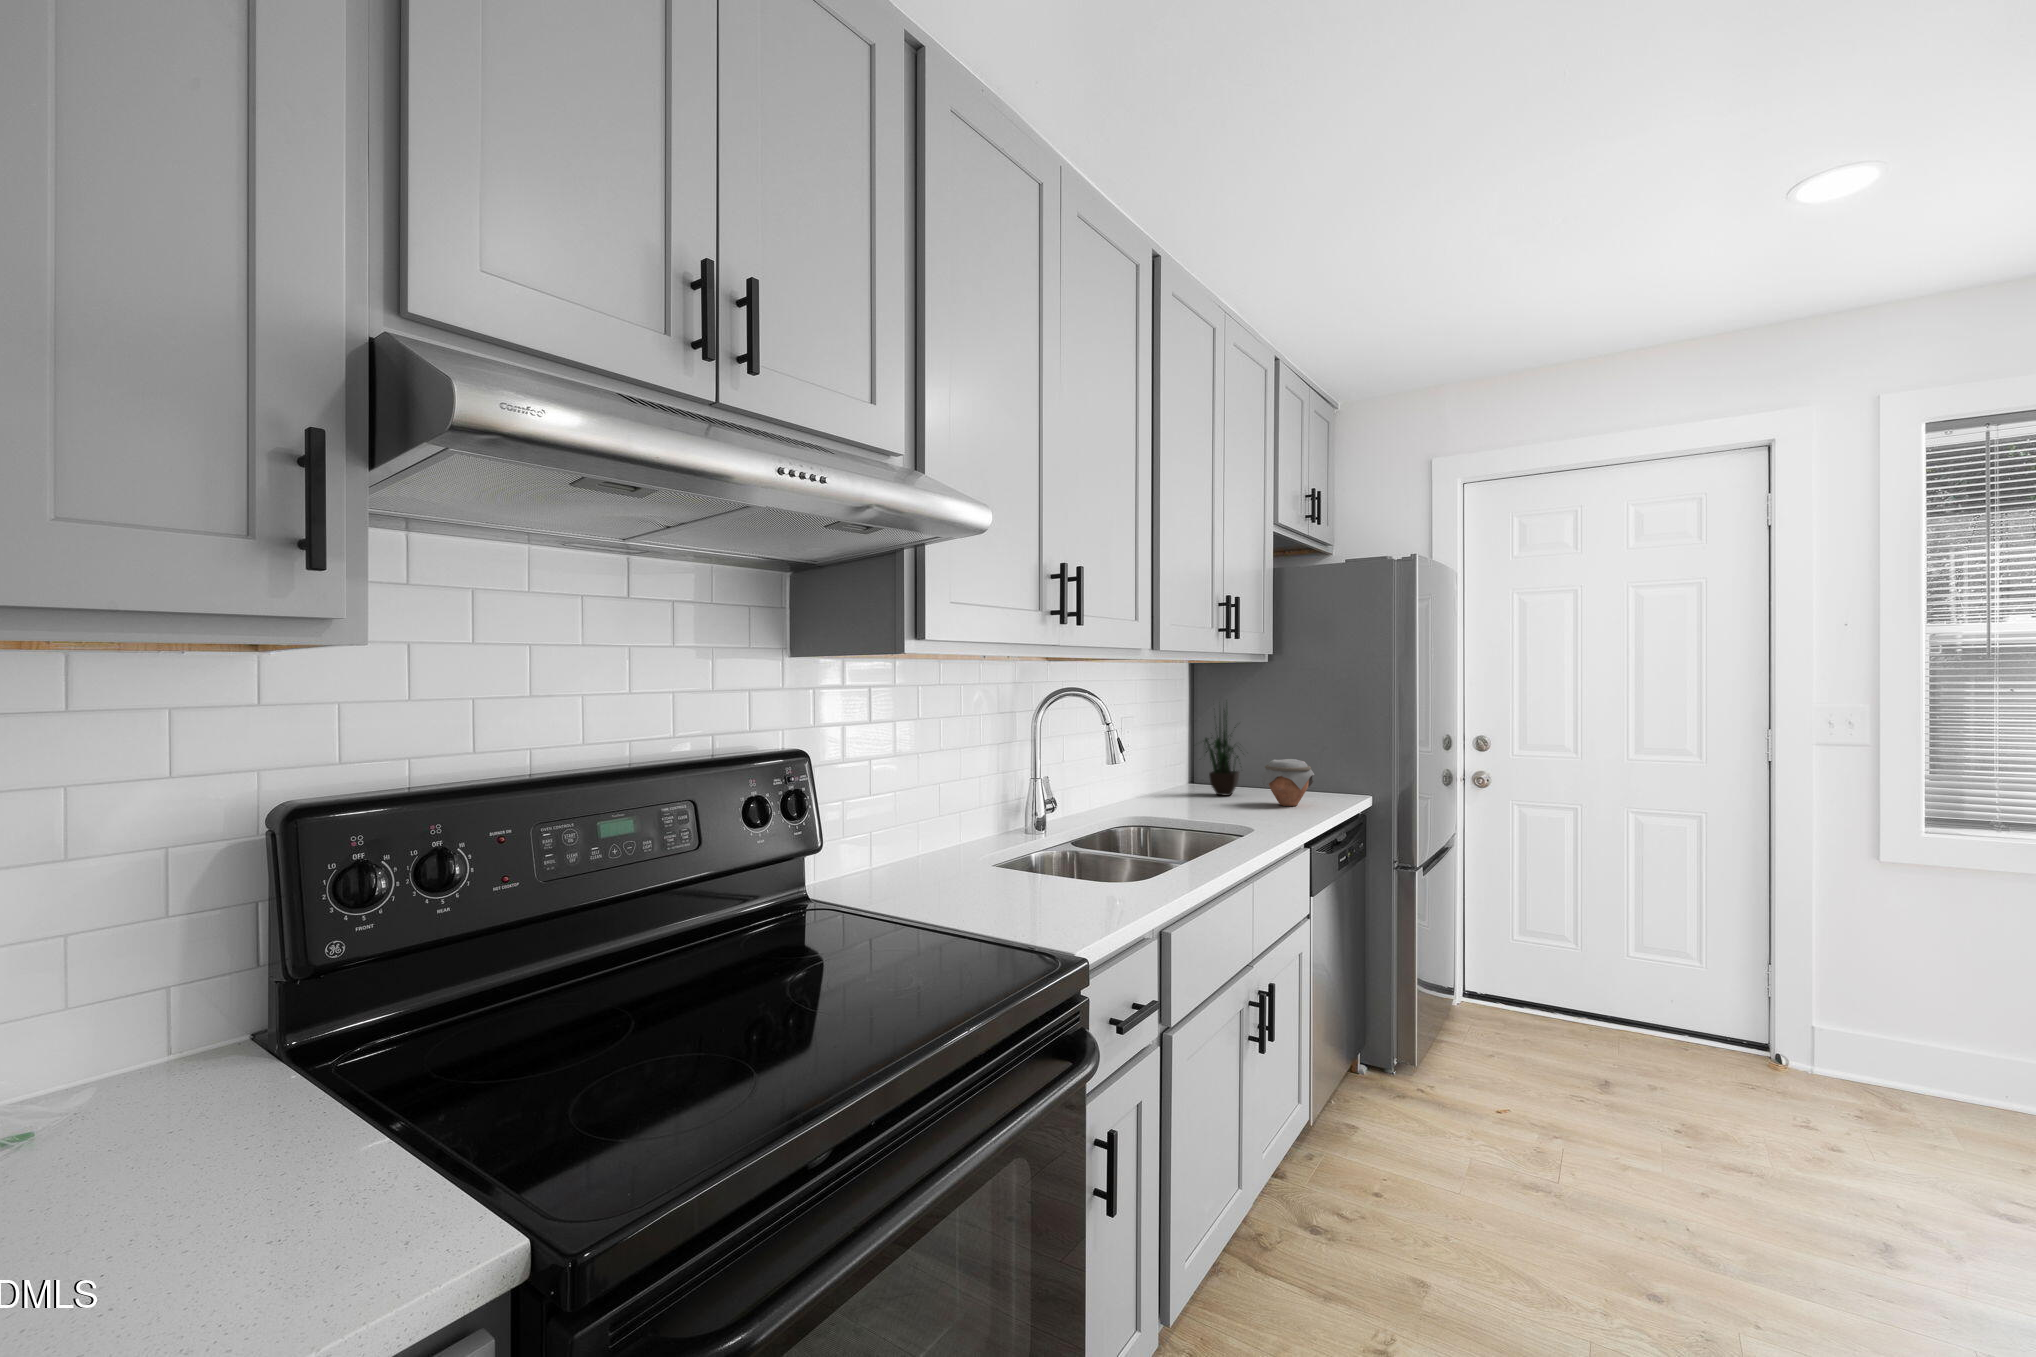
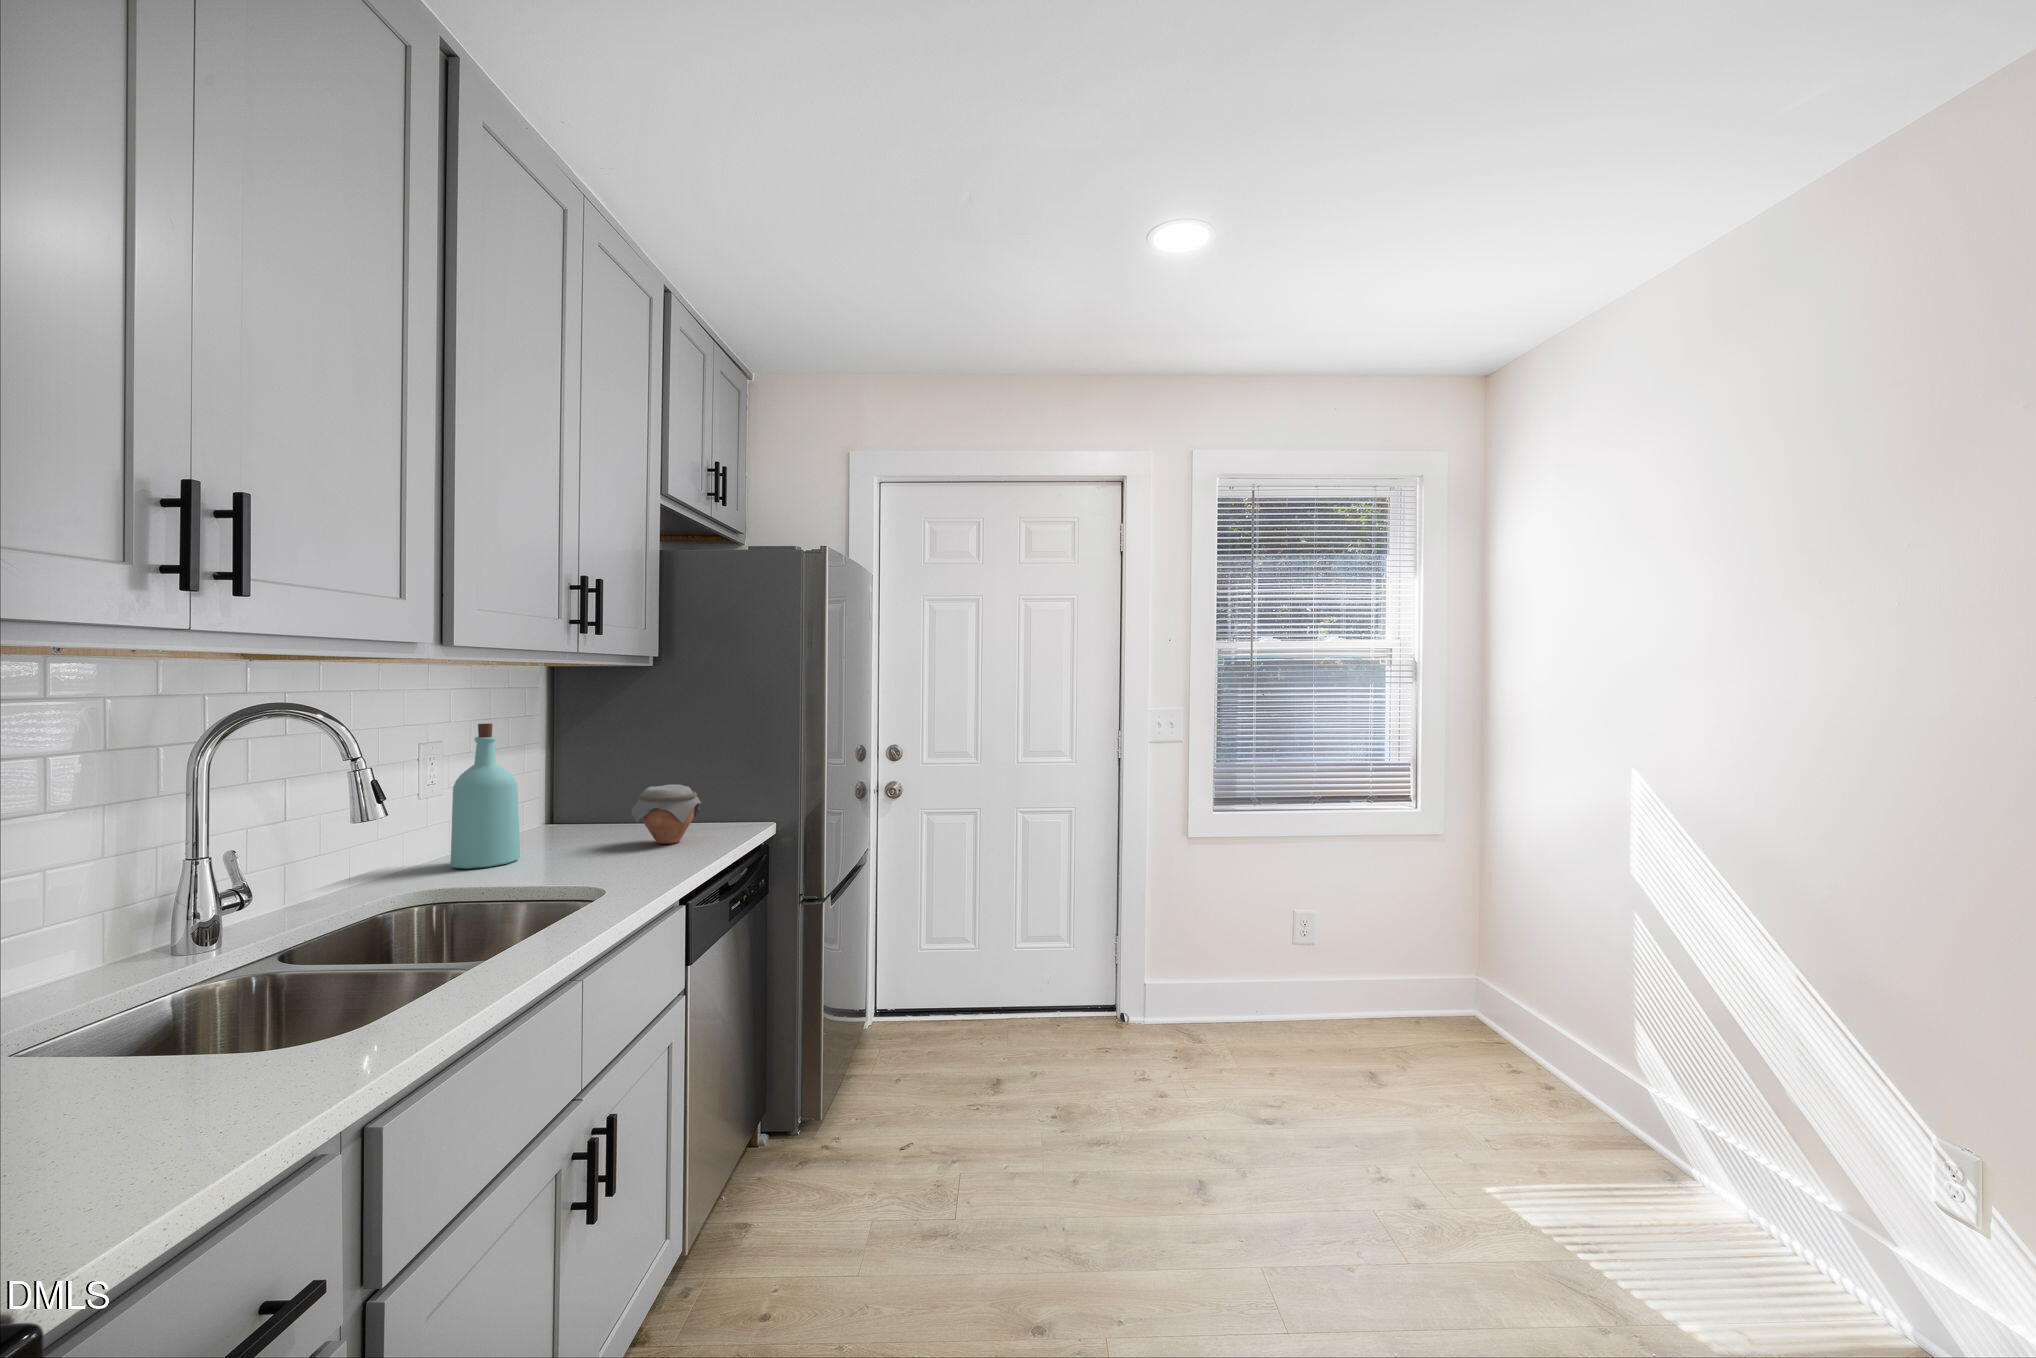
bottle: none [1141,706,1185,809] -> present [450,723,520,869]
potted plant: present [1204,707,1240,796] -> none [542,696,625,835]

